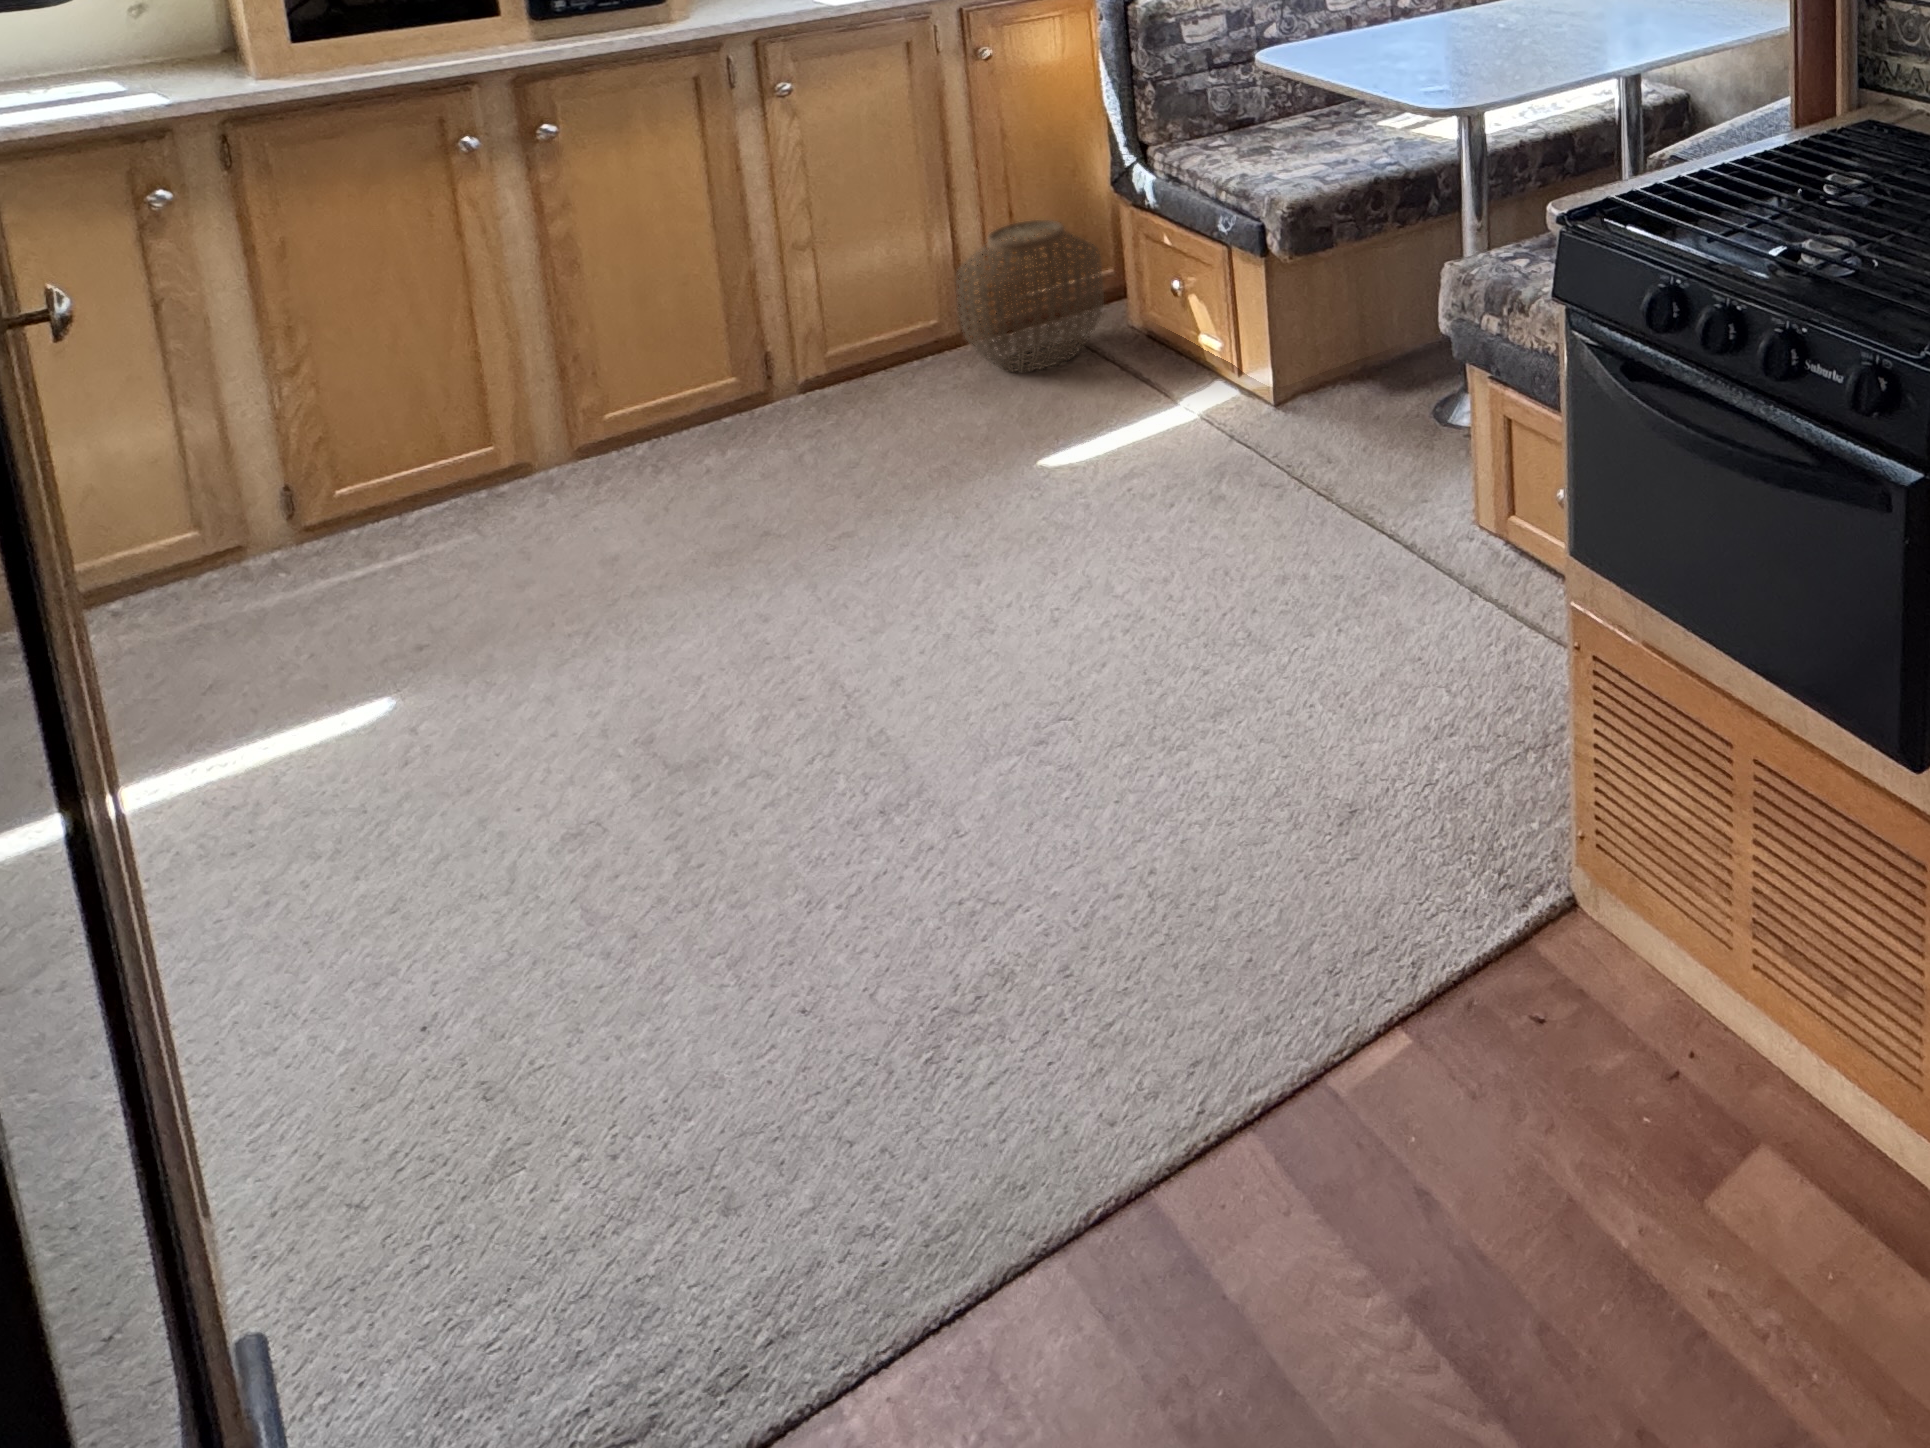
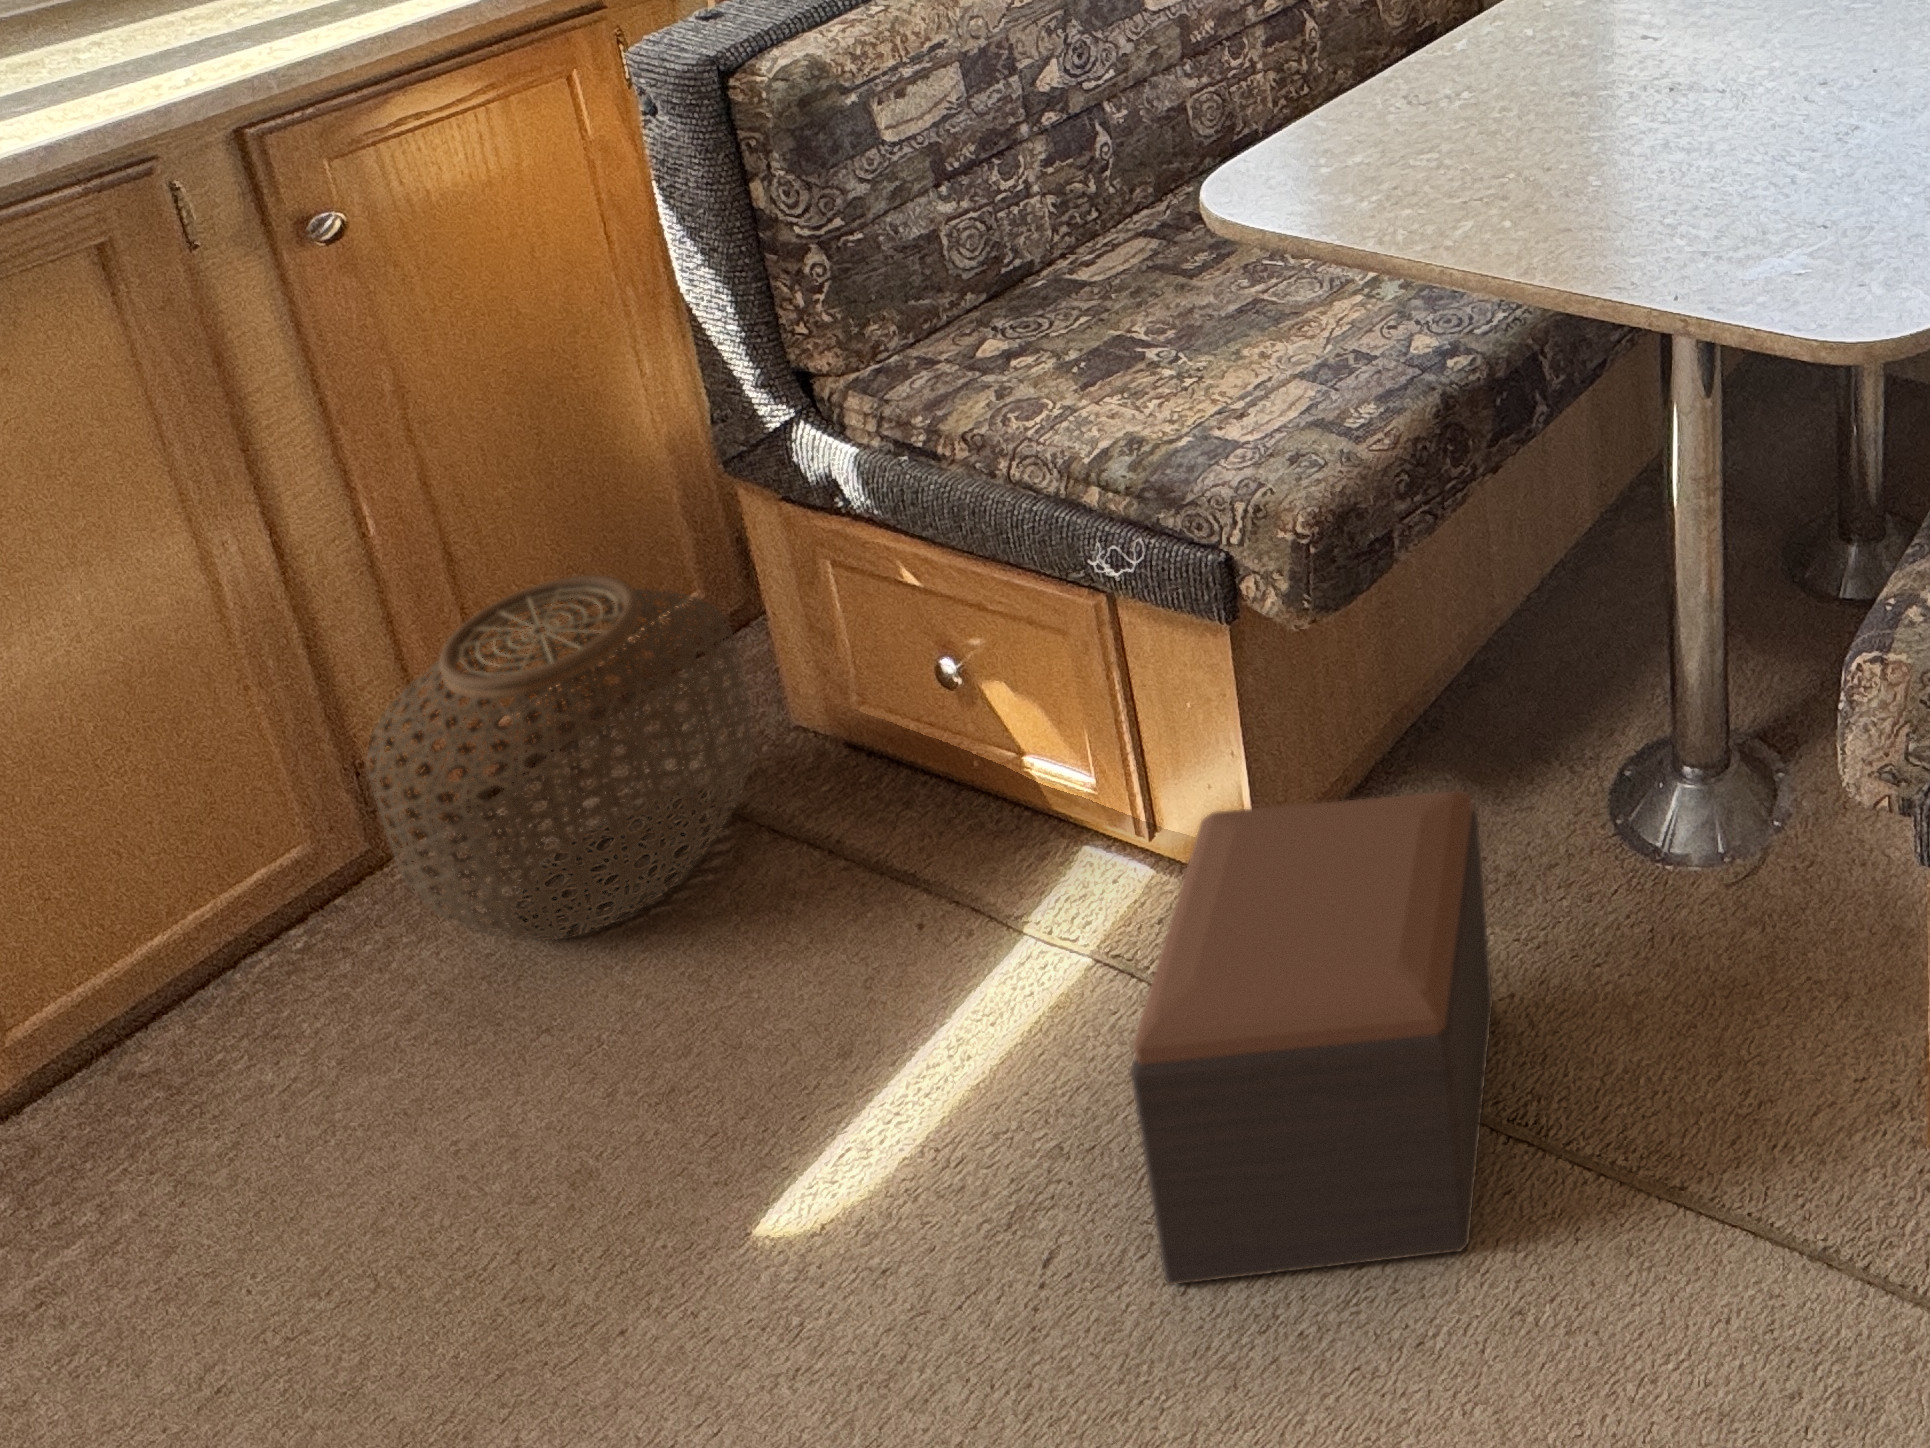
footstool: none [1159,320,1345,508] -> present [1130,791,1492,1285]

